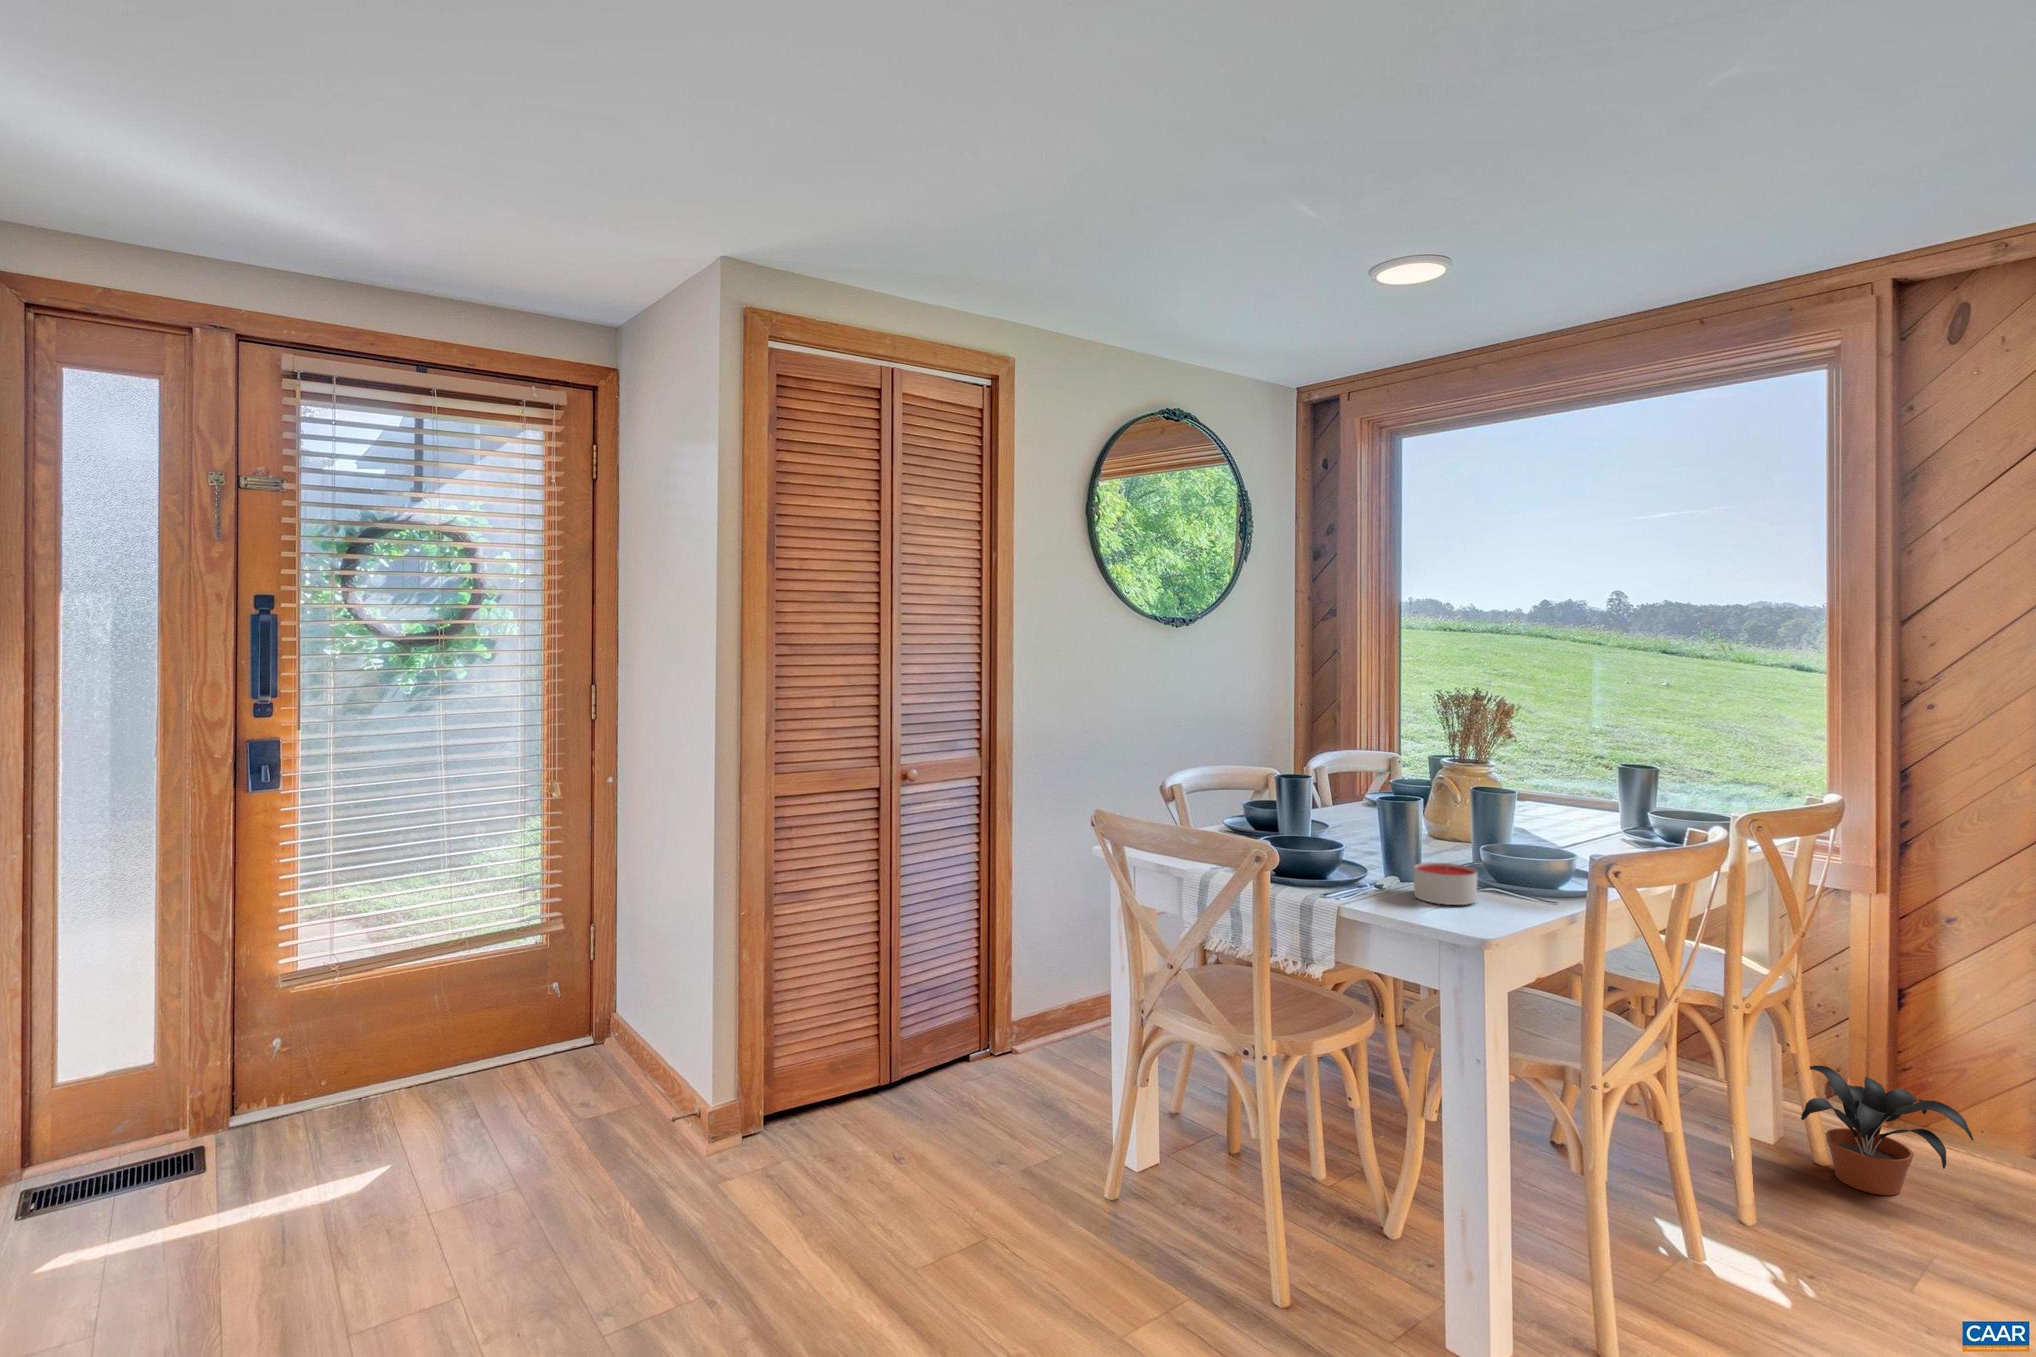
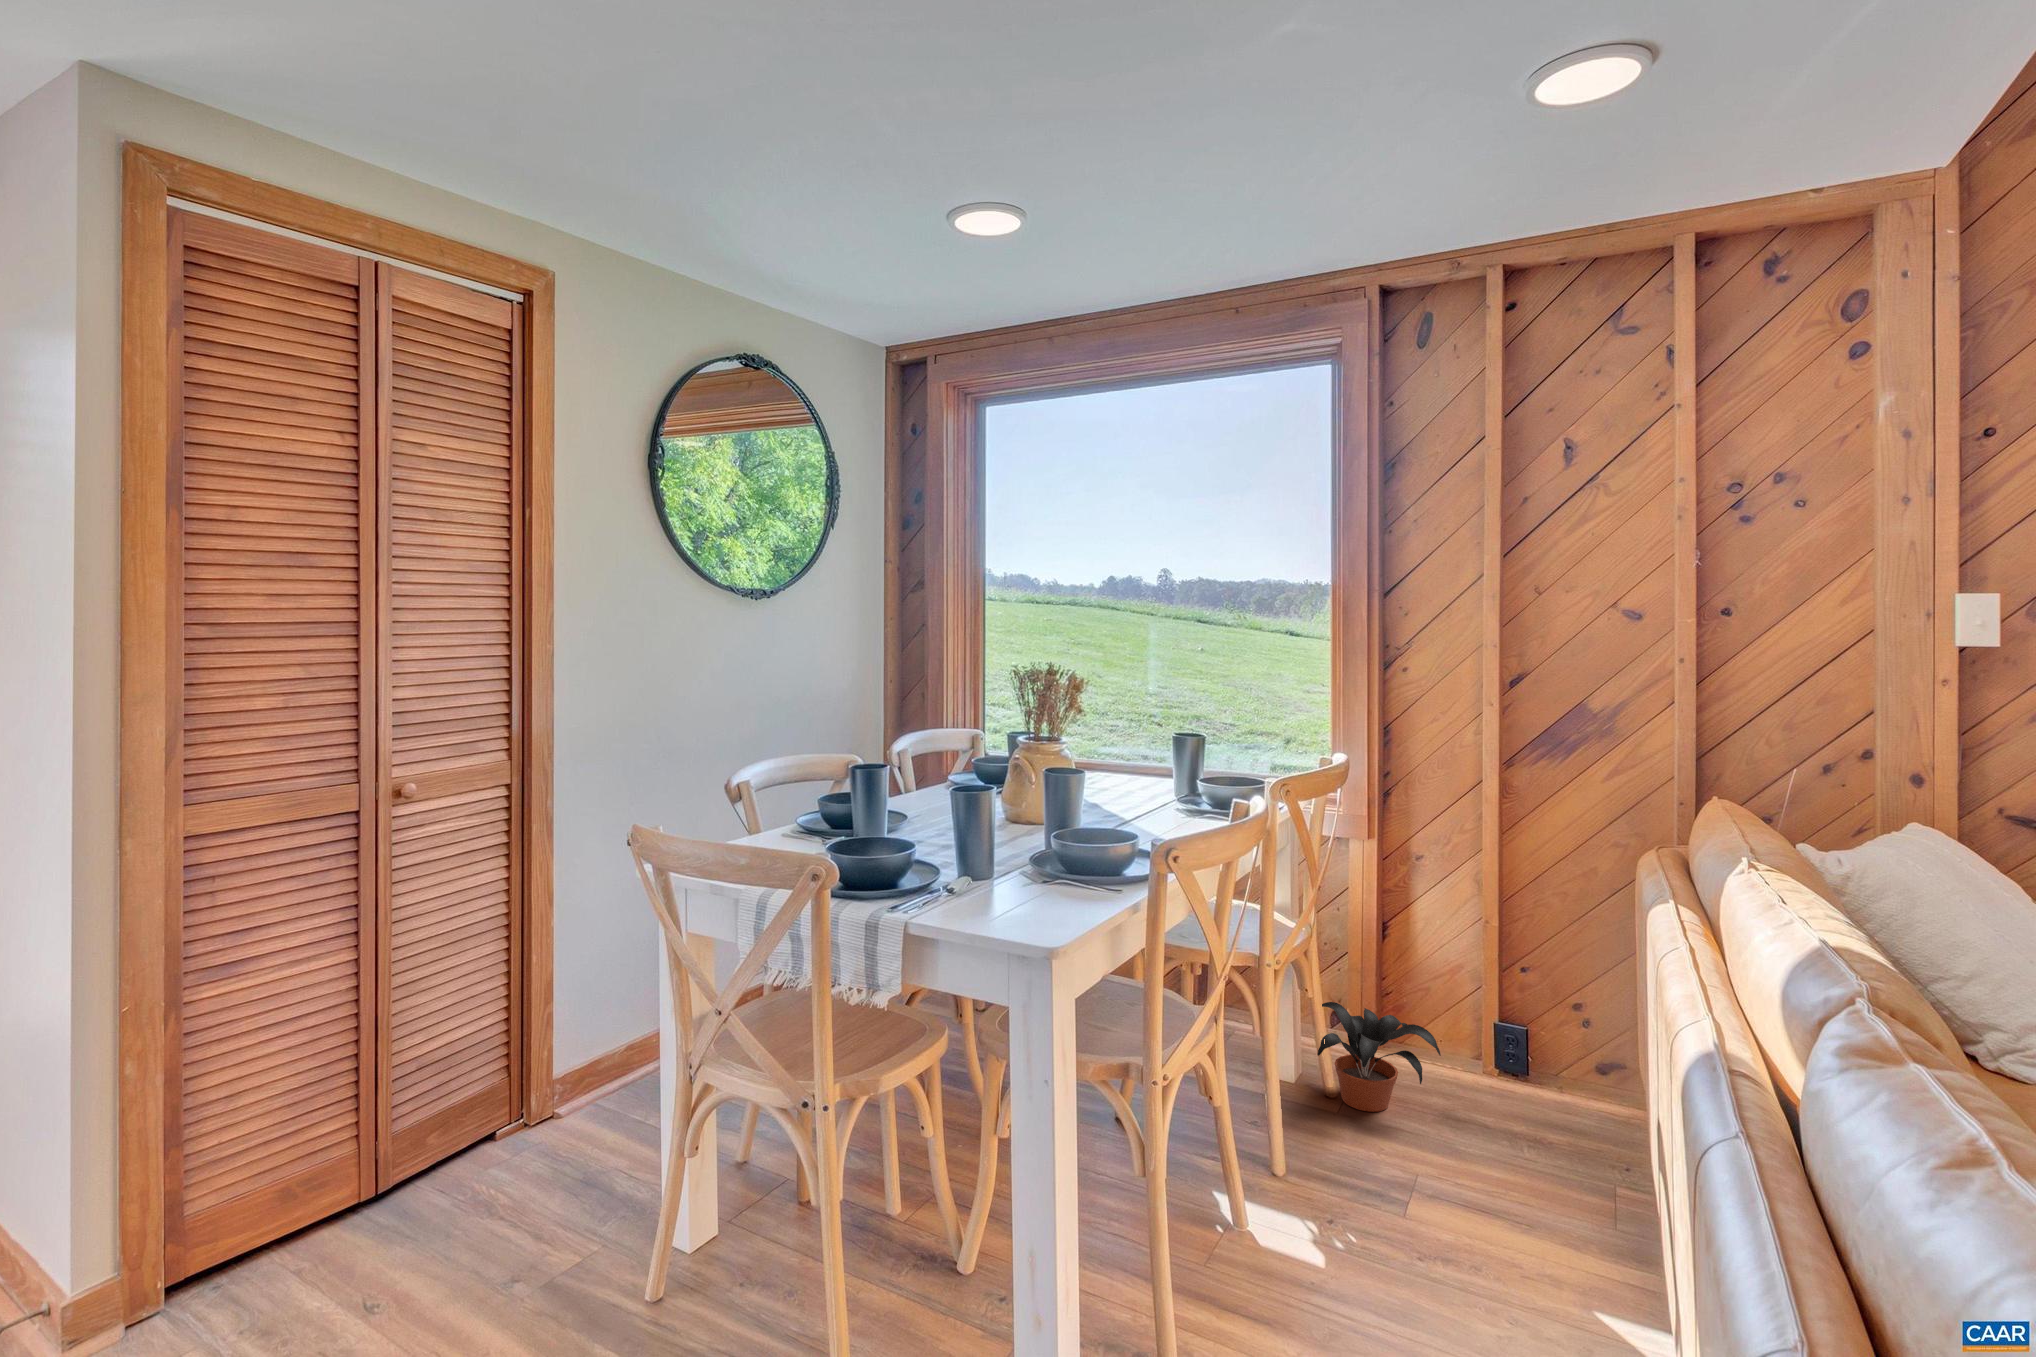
candle: present [1414,862,1477,905] -> none [985,859,1048,907]

